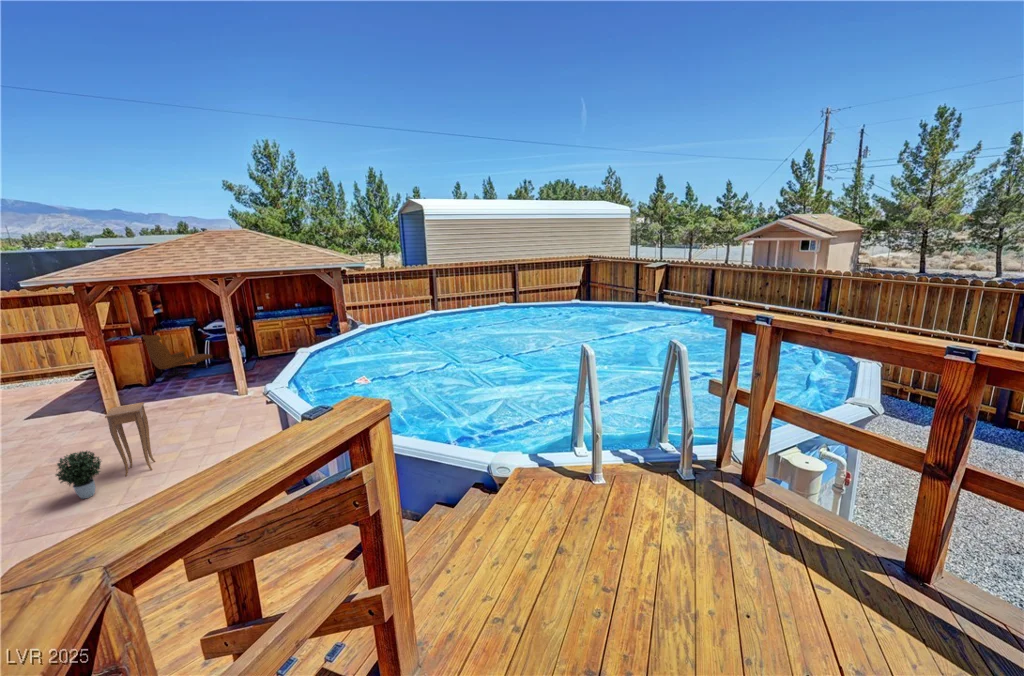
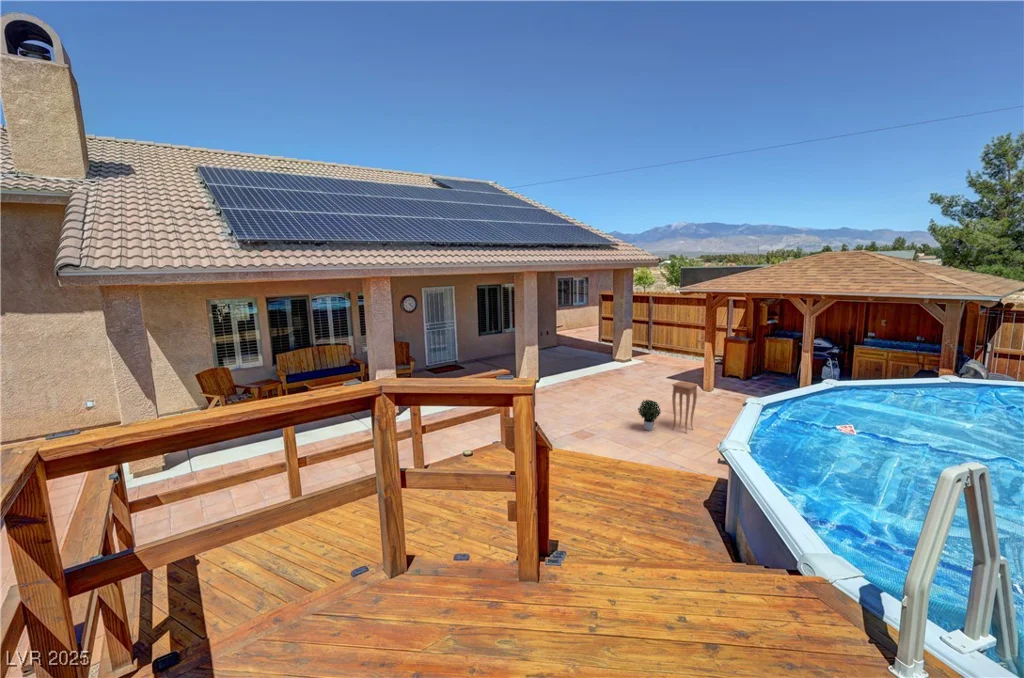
lounge chair: present [141,335,212,380] -> none [750,338,804,382]

